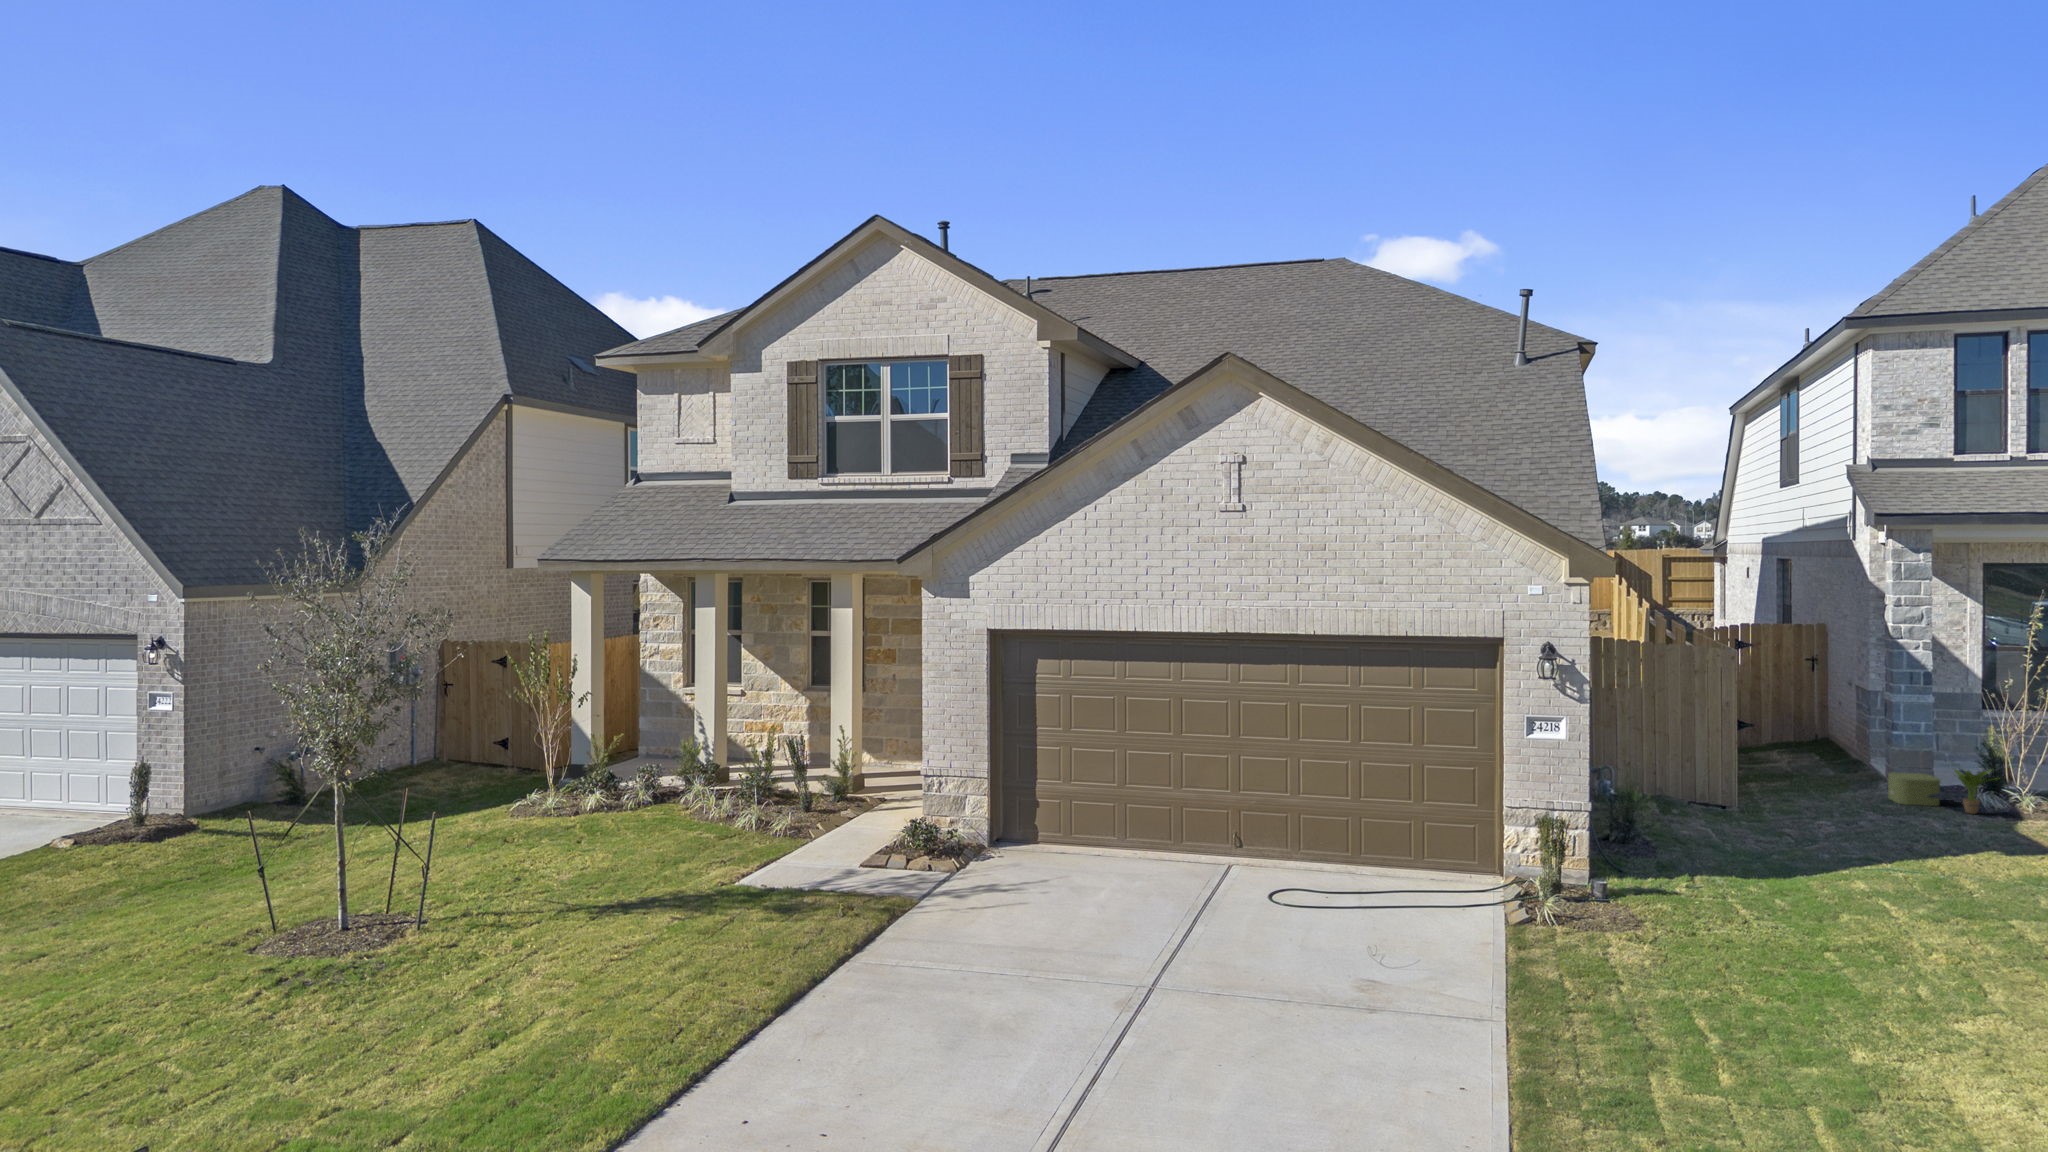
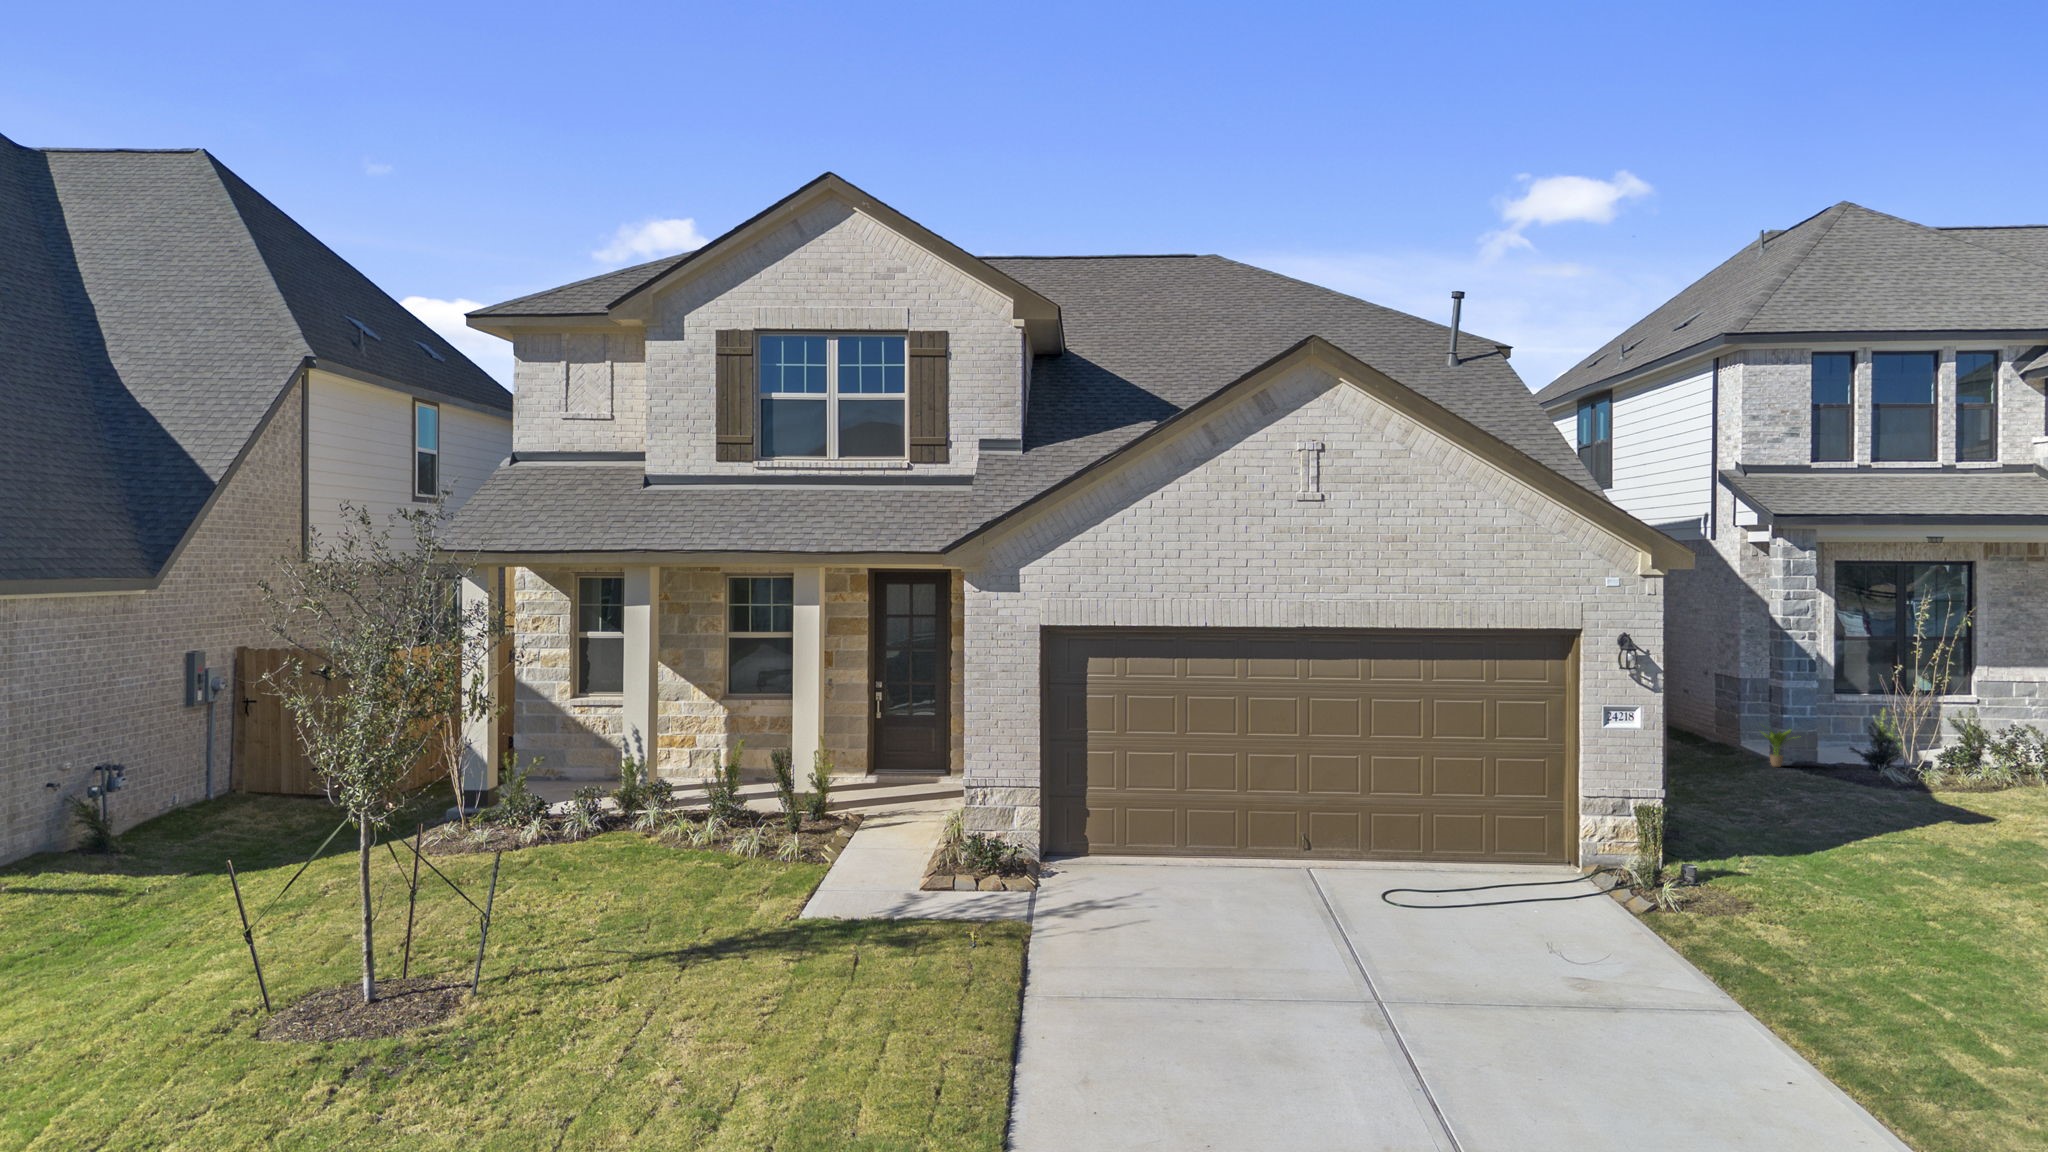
storage box: present [1888,772,1940,806] -> none [1700,734,1745,762]

